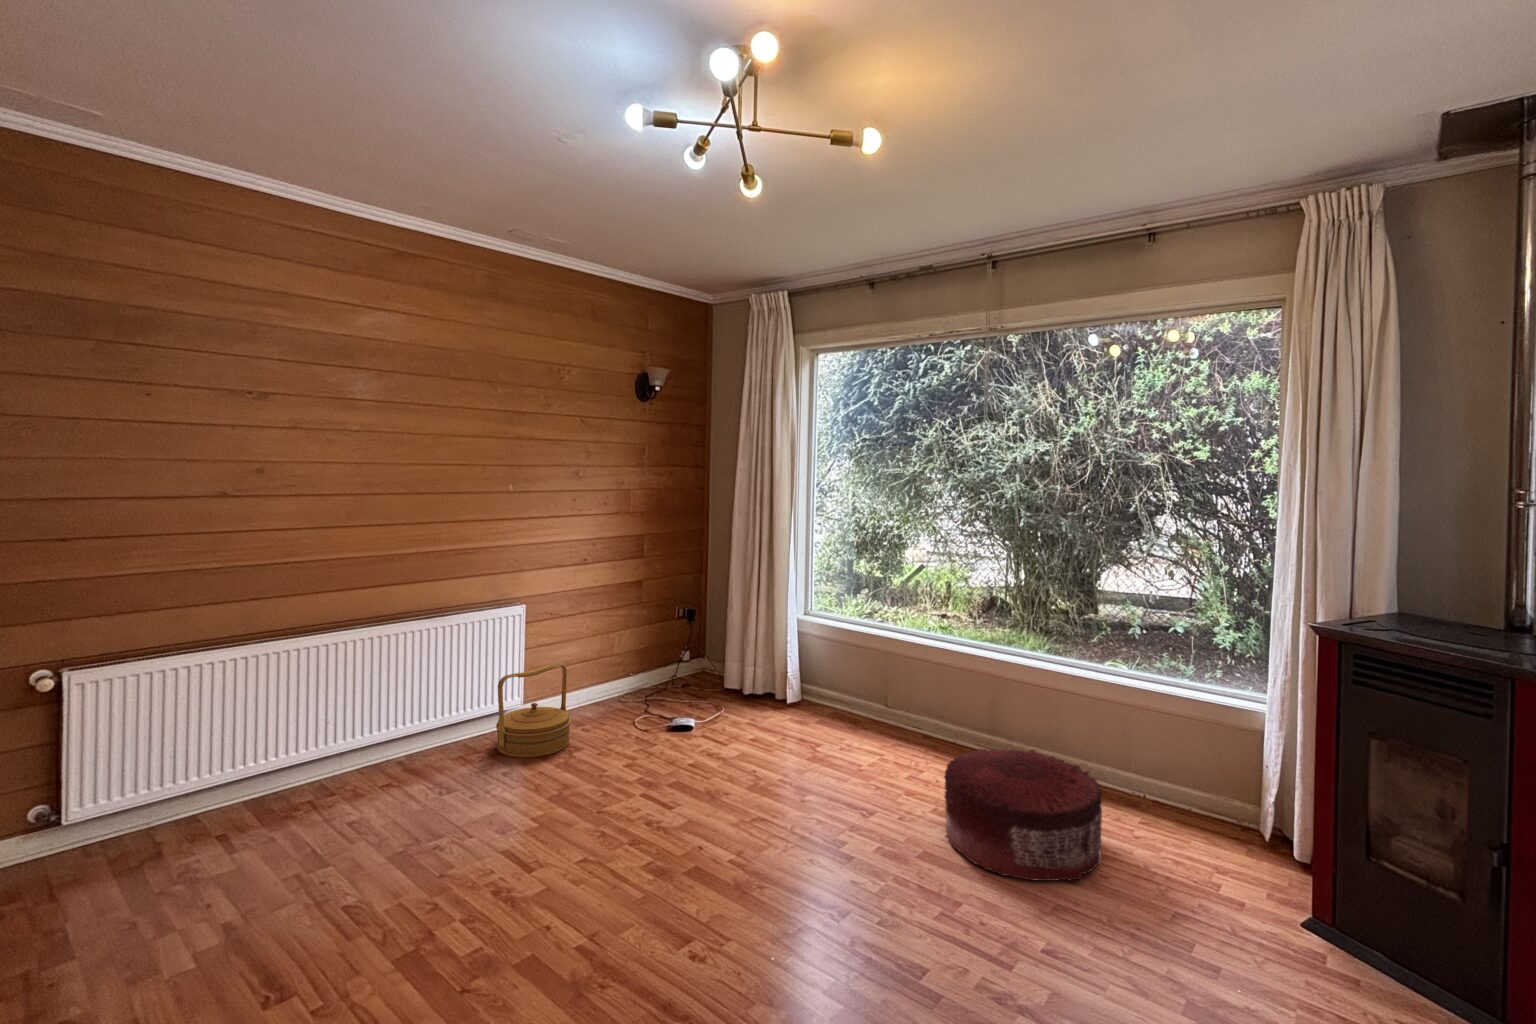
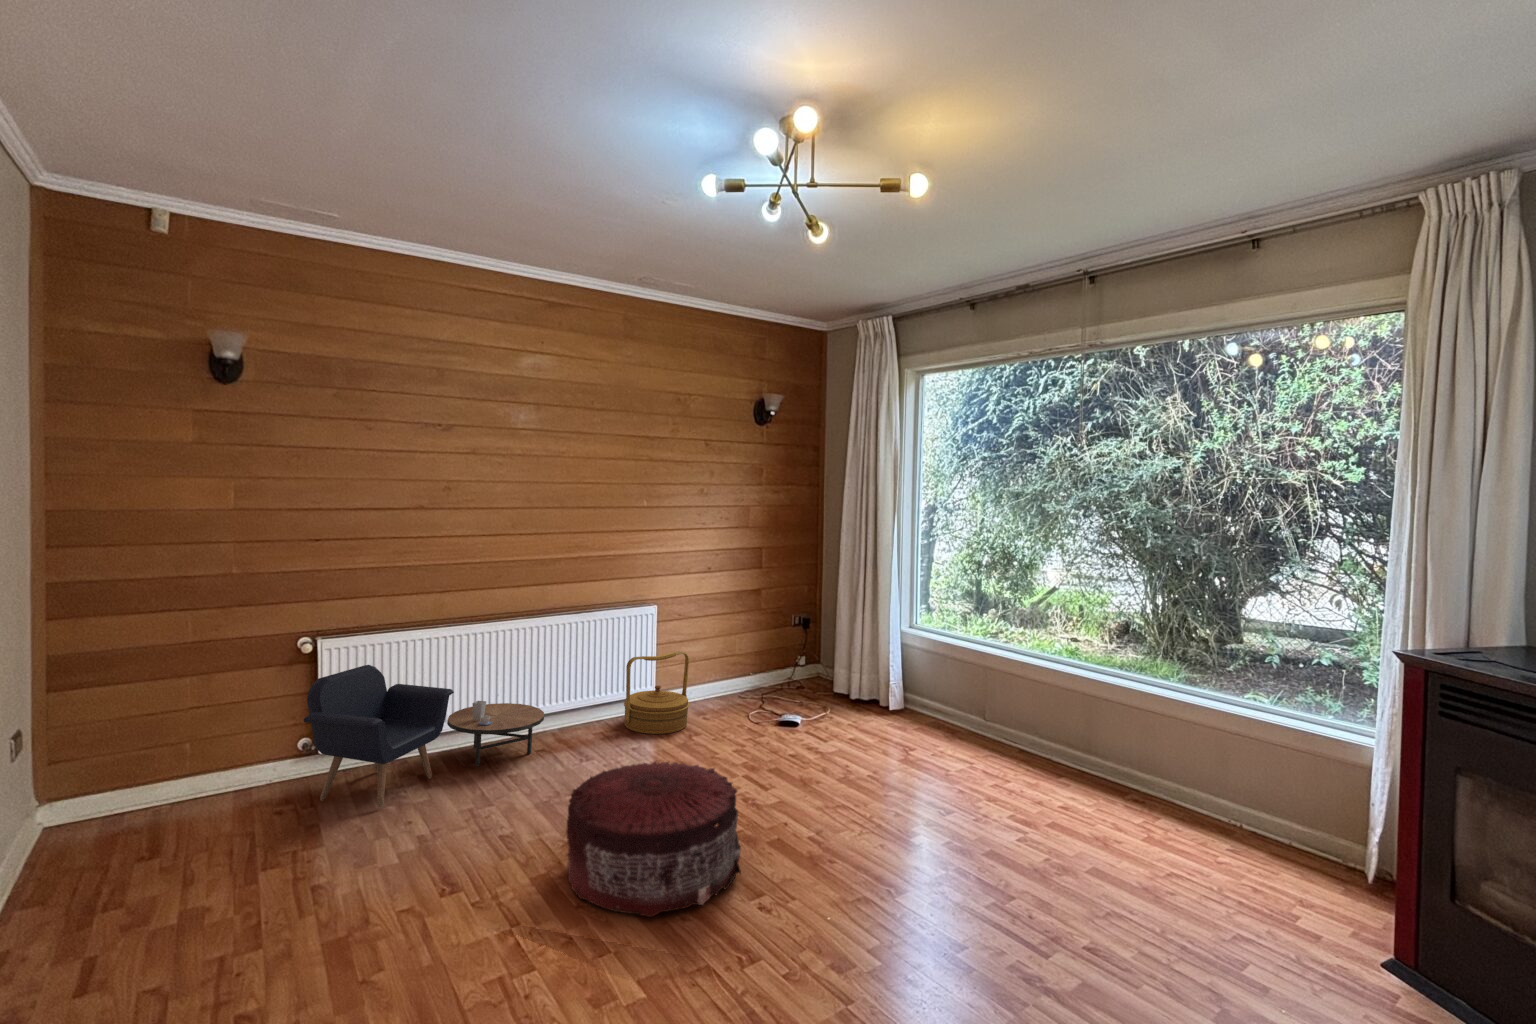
armchair: none [96,723,407,898] -> present [303,665,544,808]
pouf: present [944,749,1103,881] -> present [566,761,741,917]

